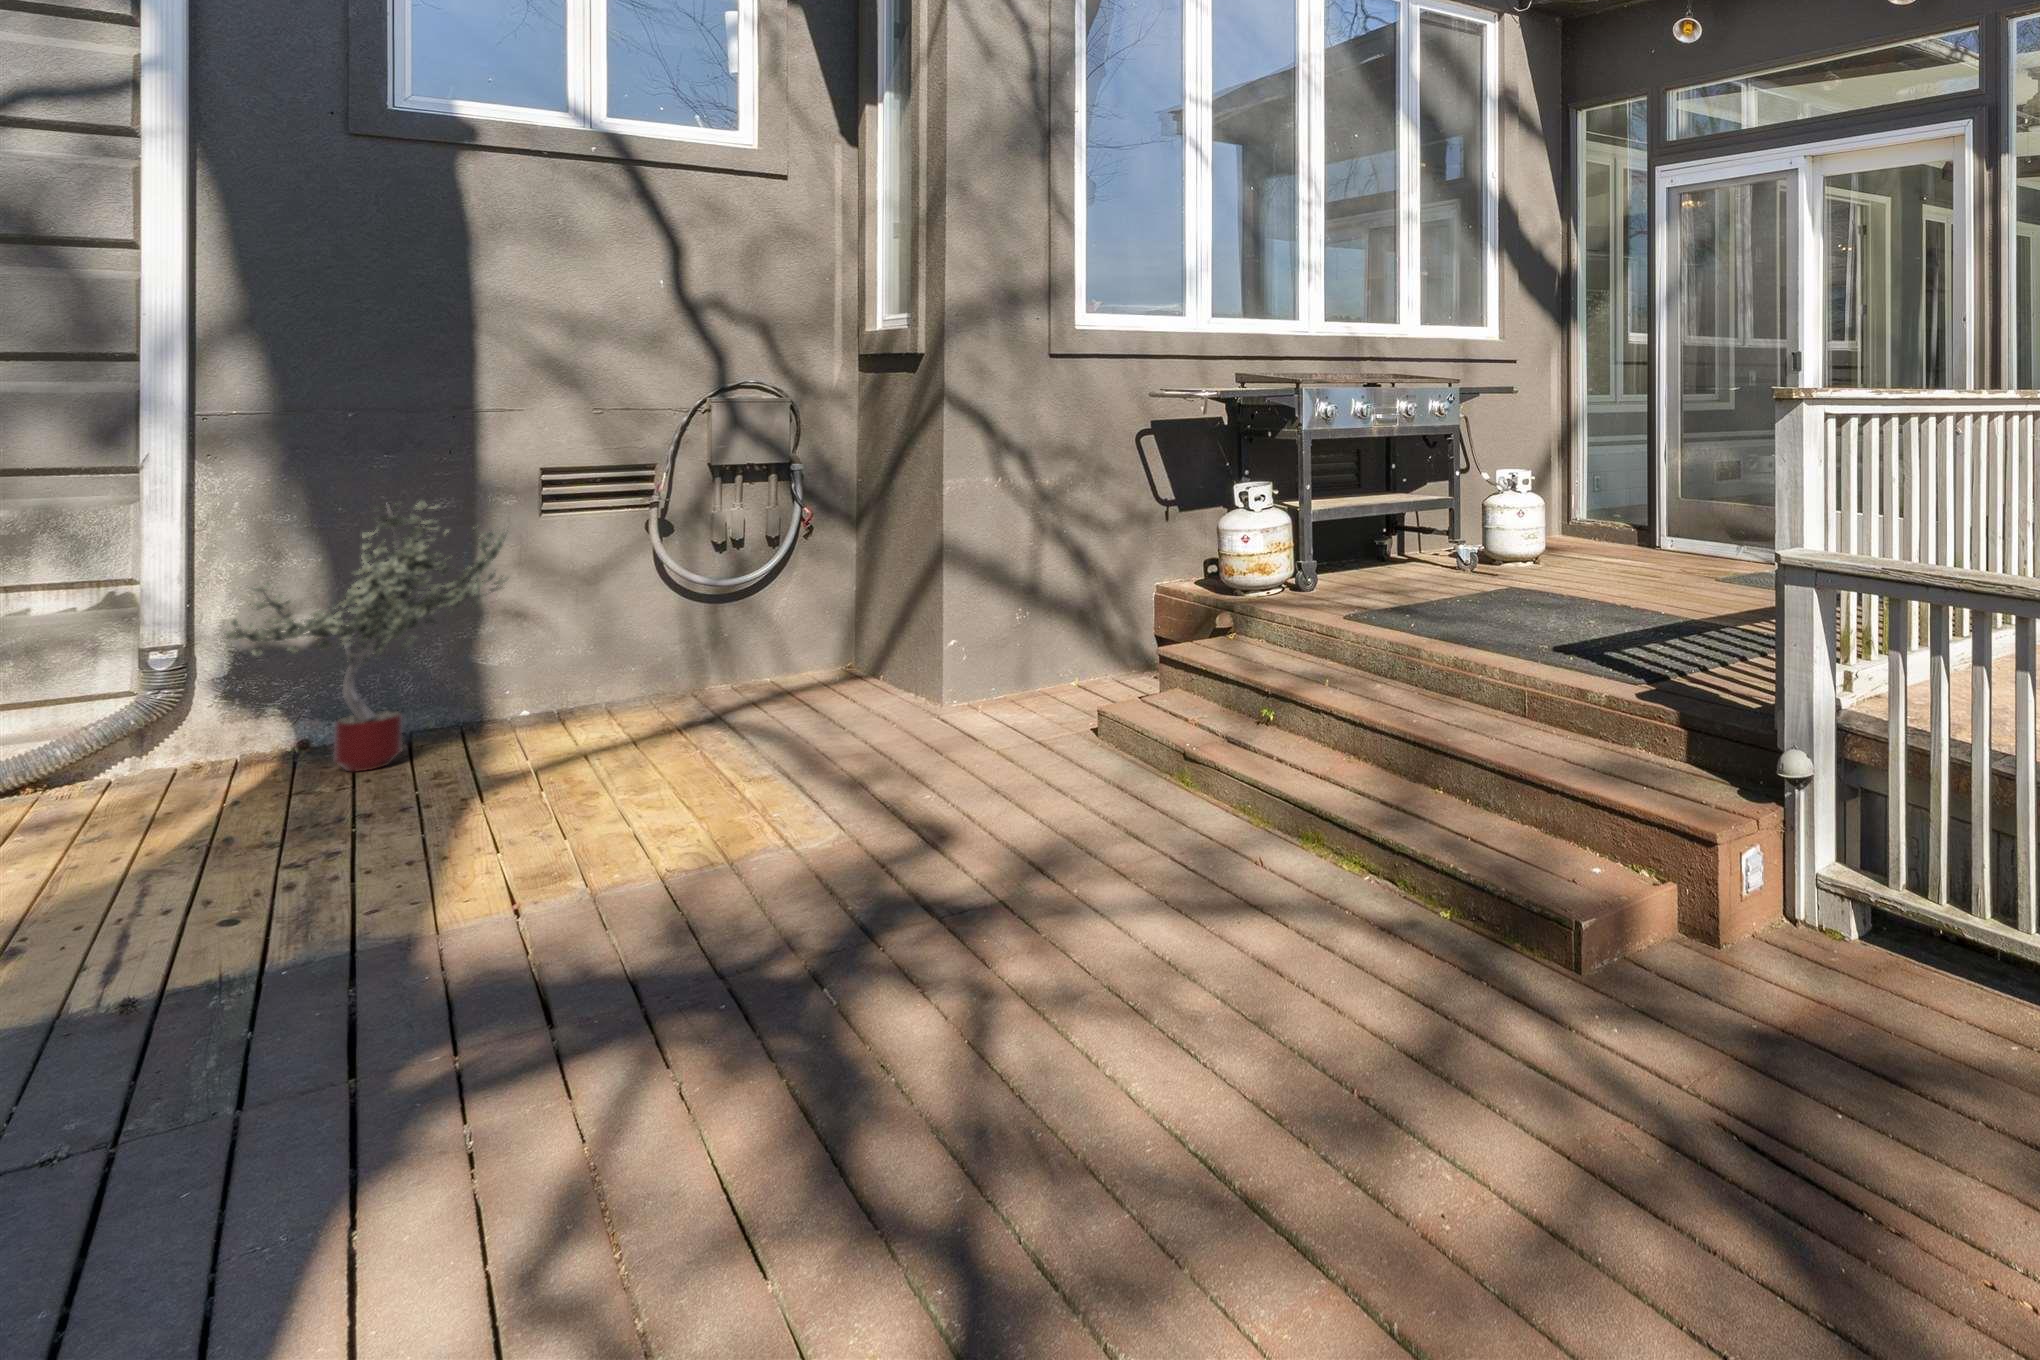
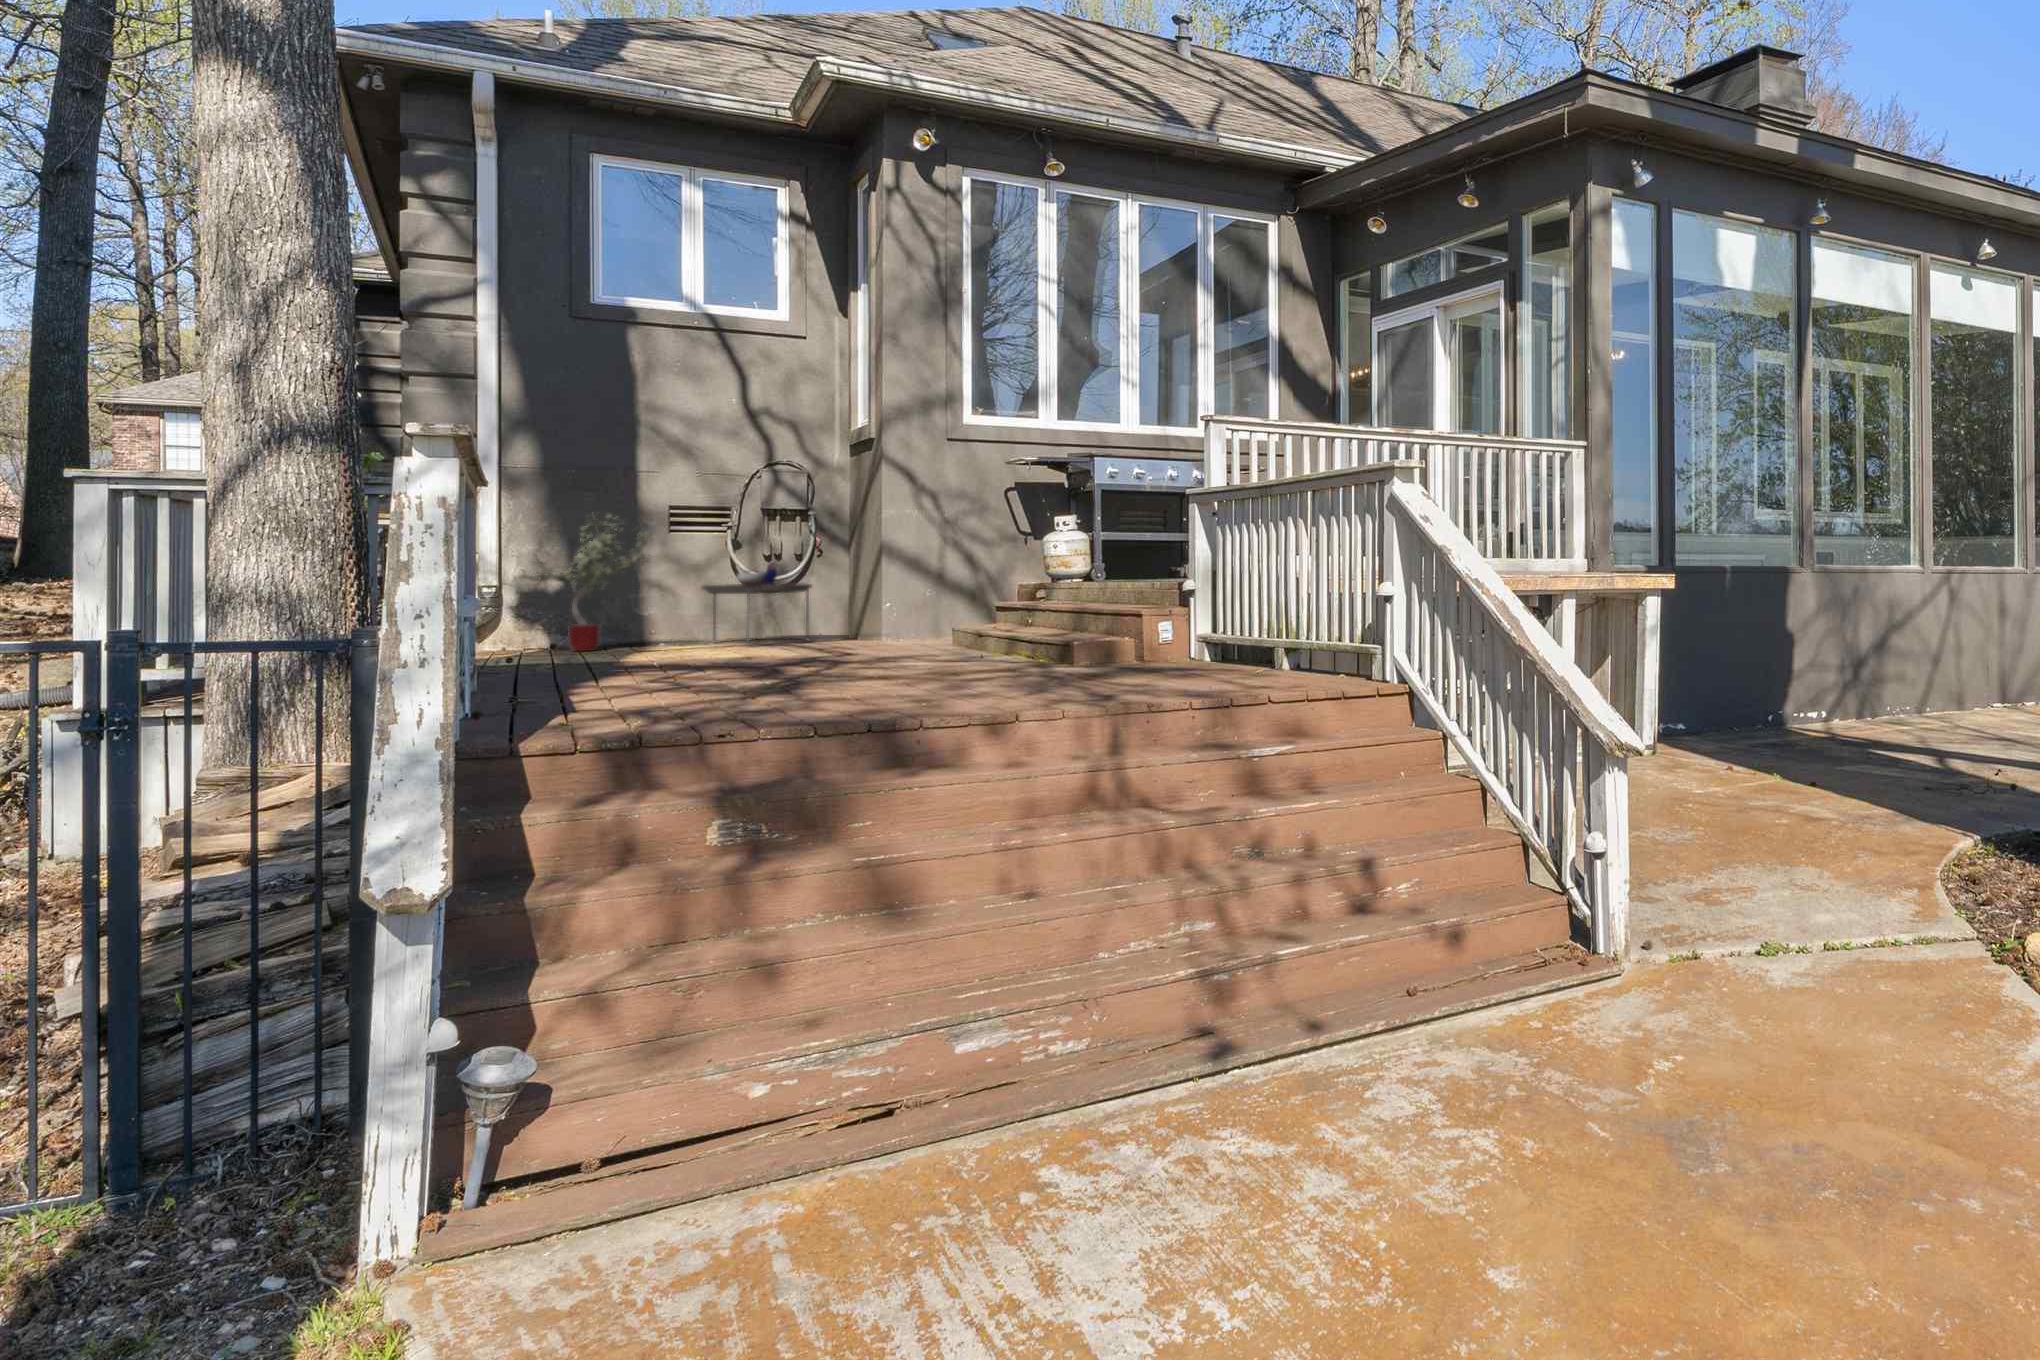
side table: none [603,572,808,736] -> present [701,563,812,647]

